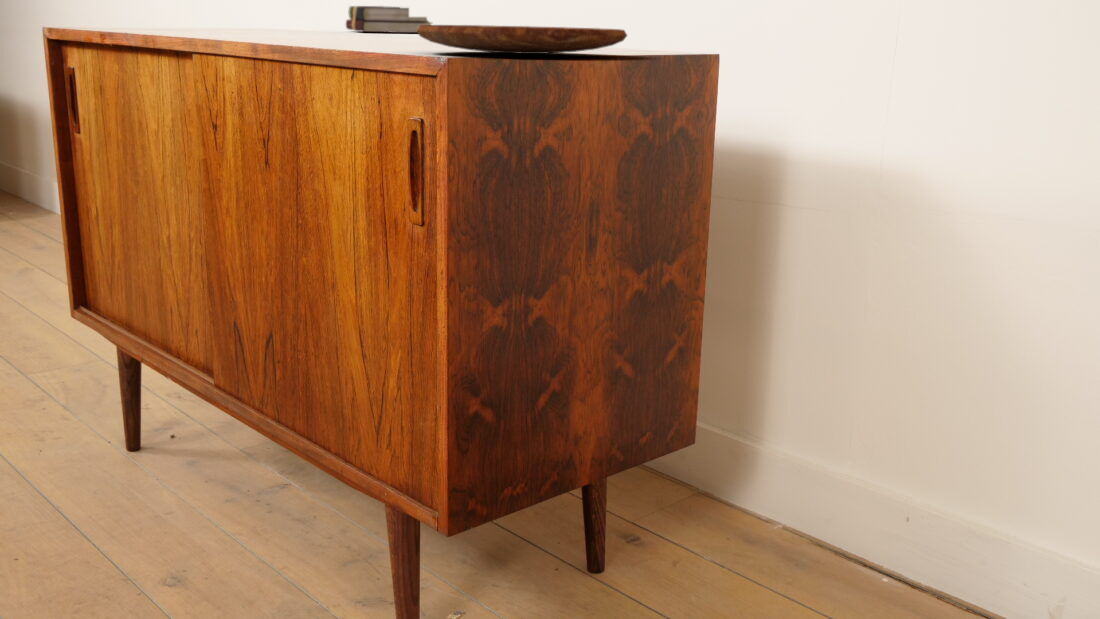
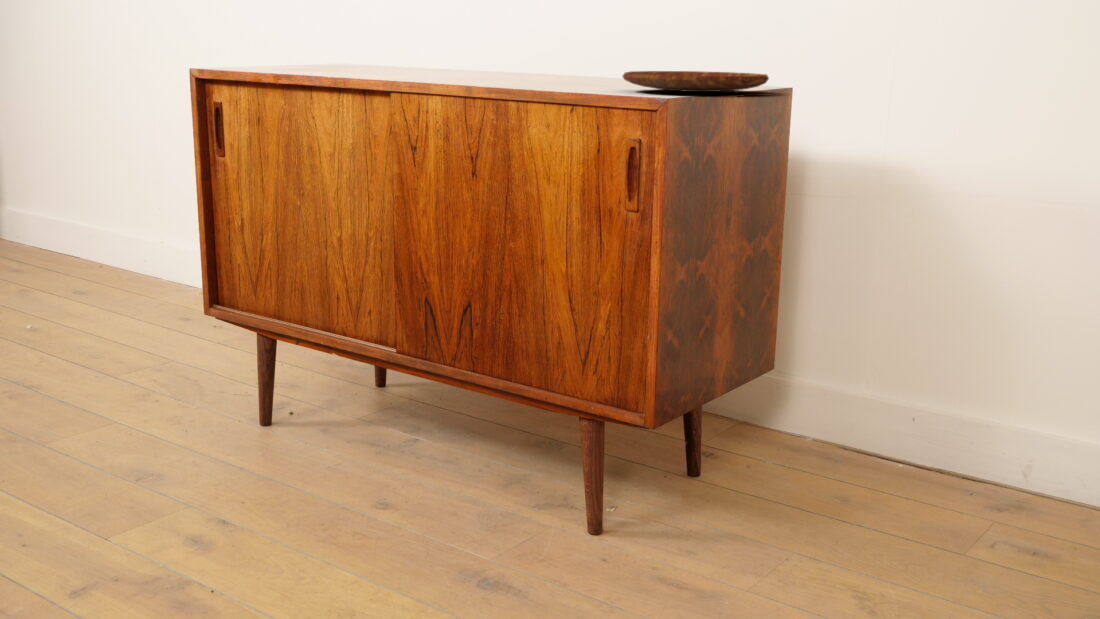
hardback book: present [346,6,432,33] -> none [377,44,462,67]

